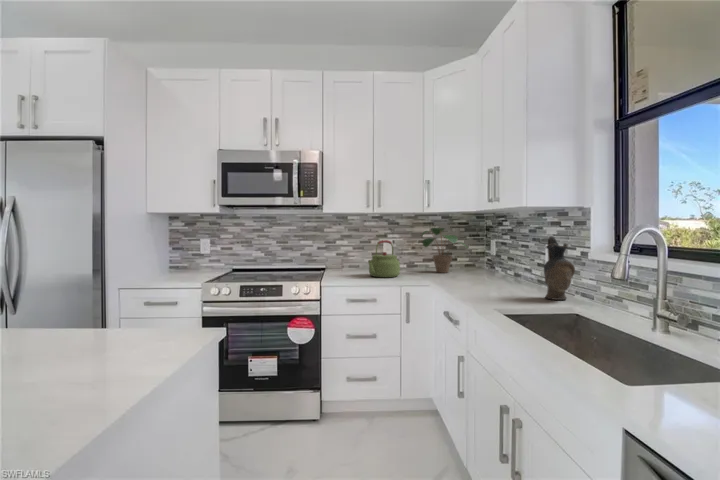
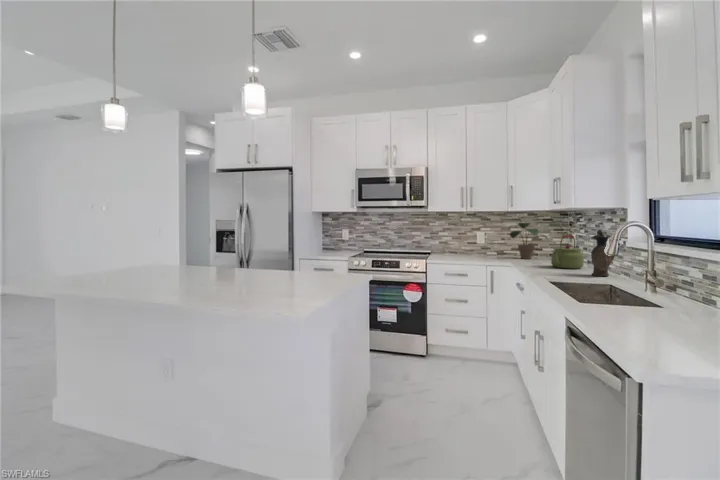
kettle: present [368,240,400,277] -> present [551,235,584,269]

